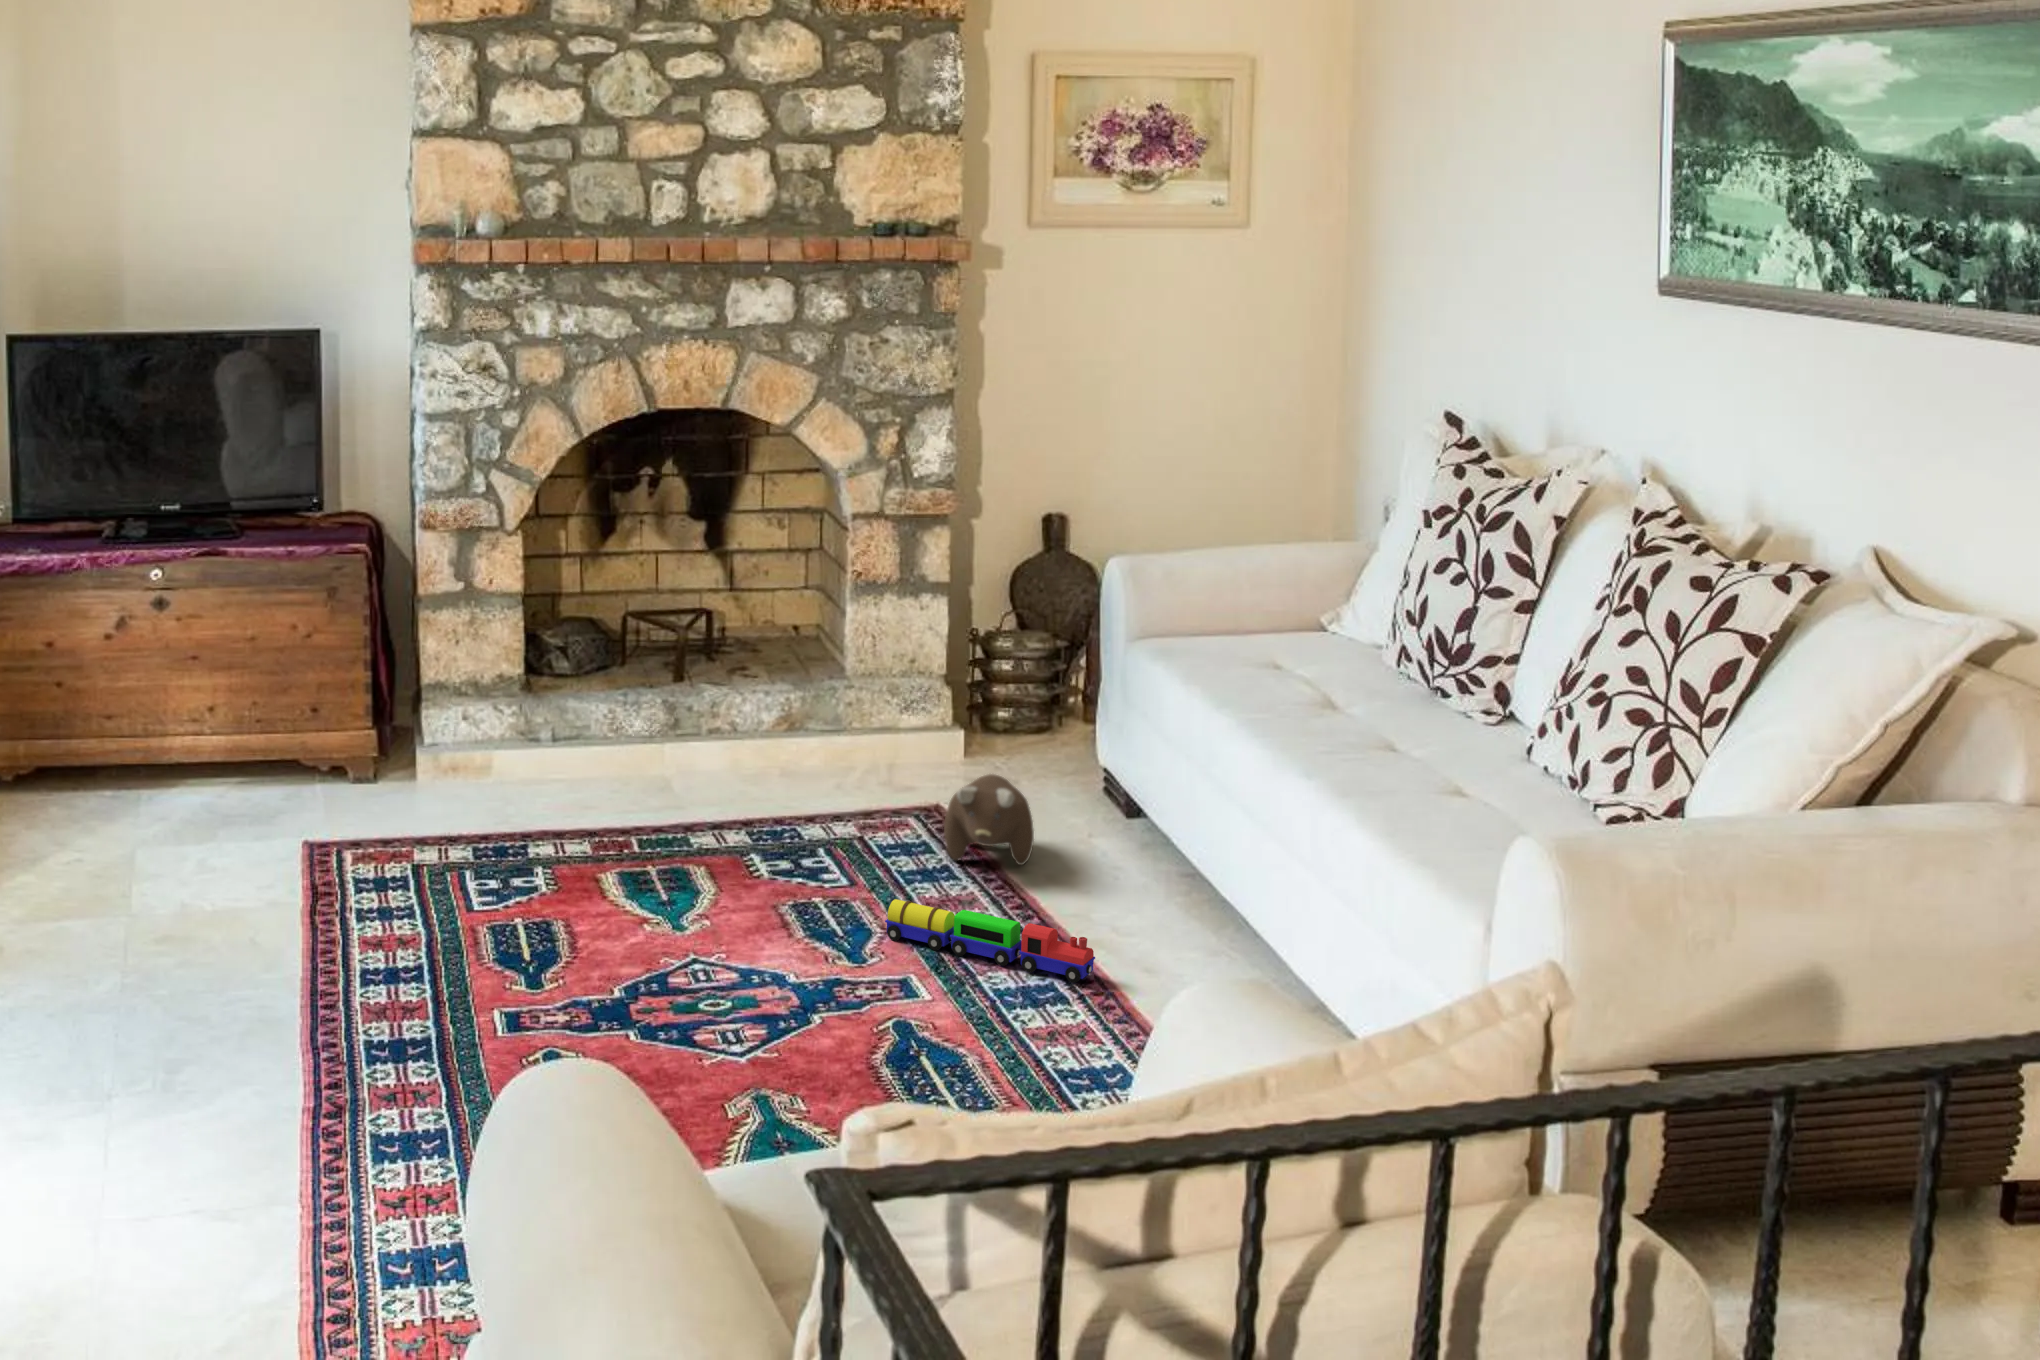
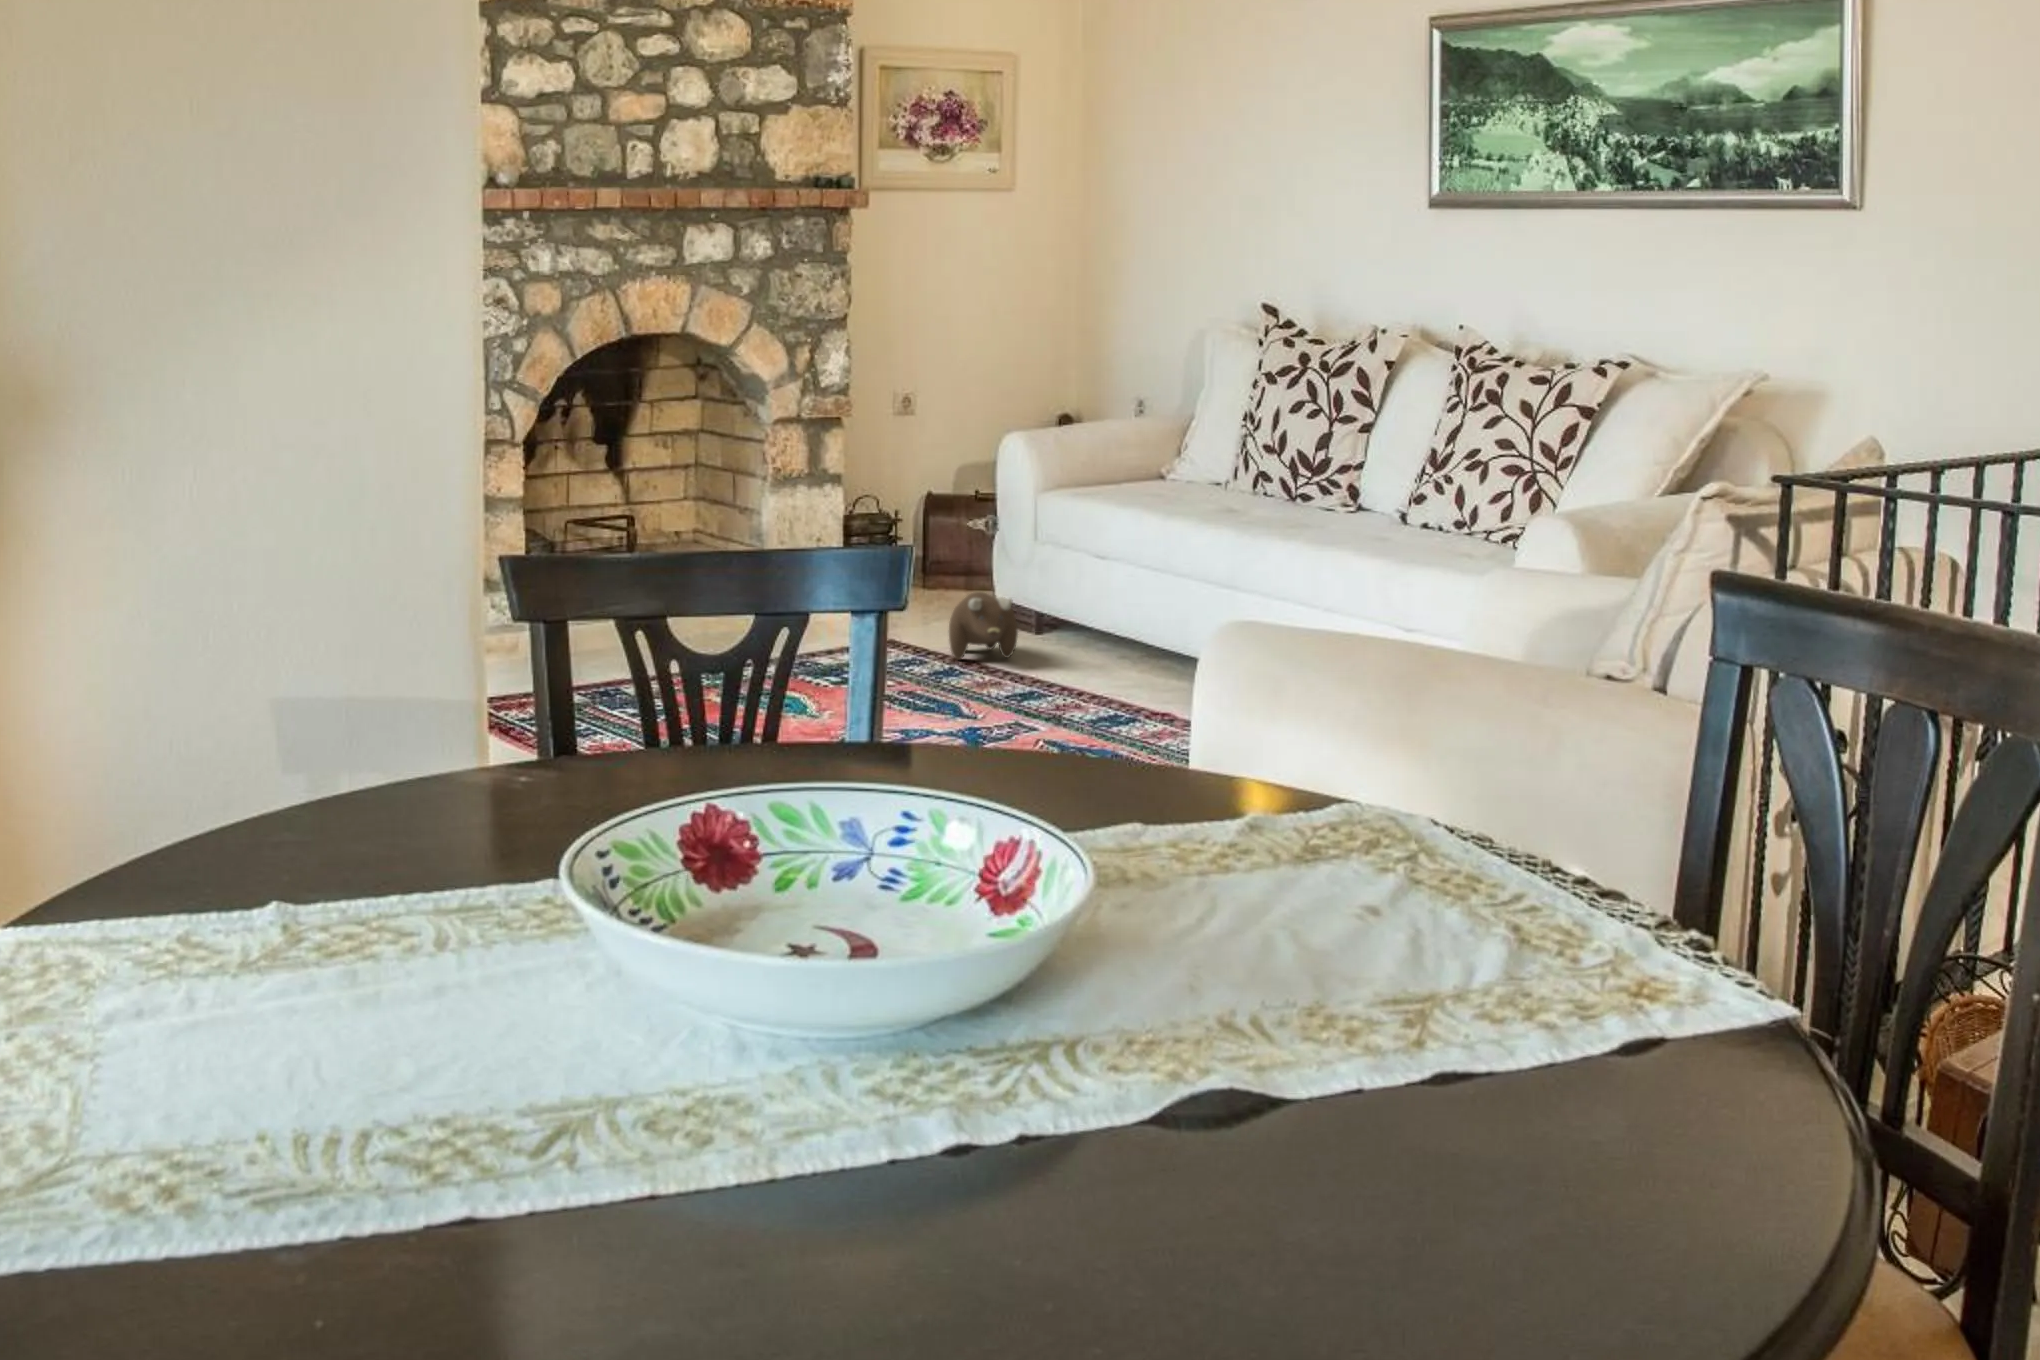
toy train: present [885,899,1095,983] -> none [967,673,1137,712]

